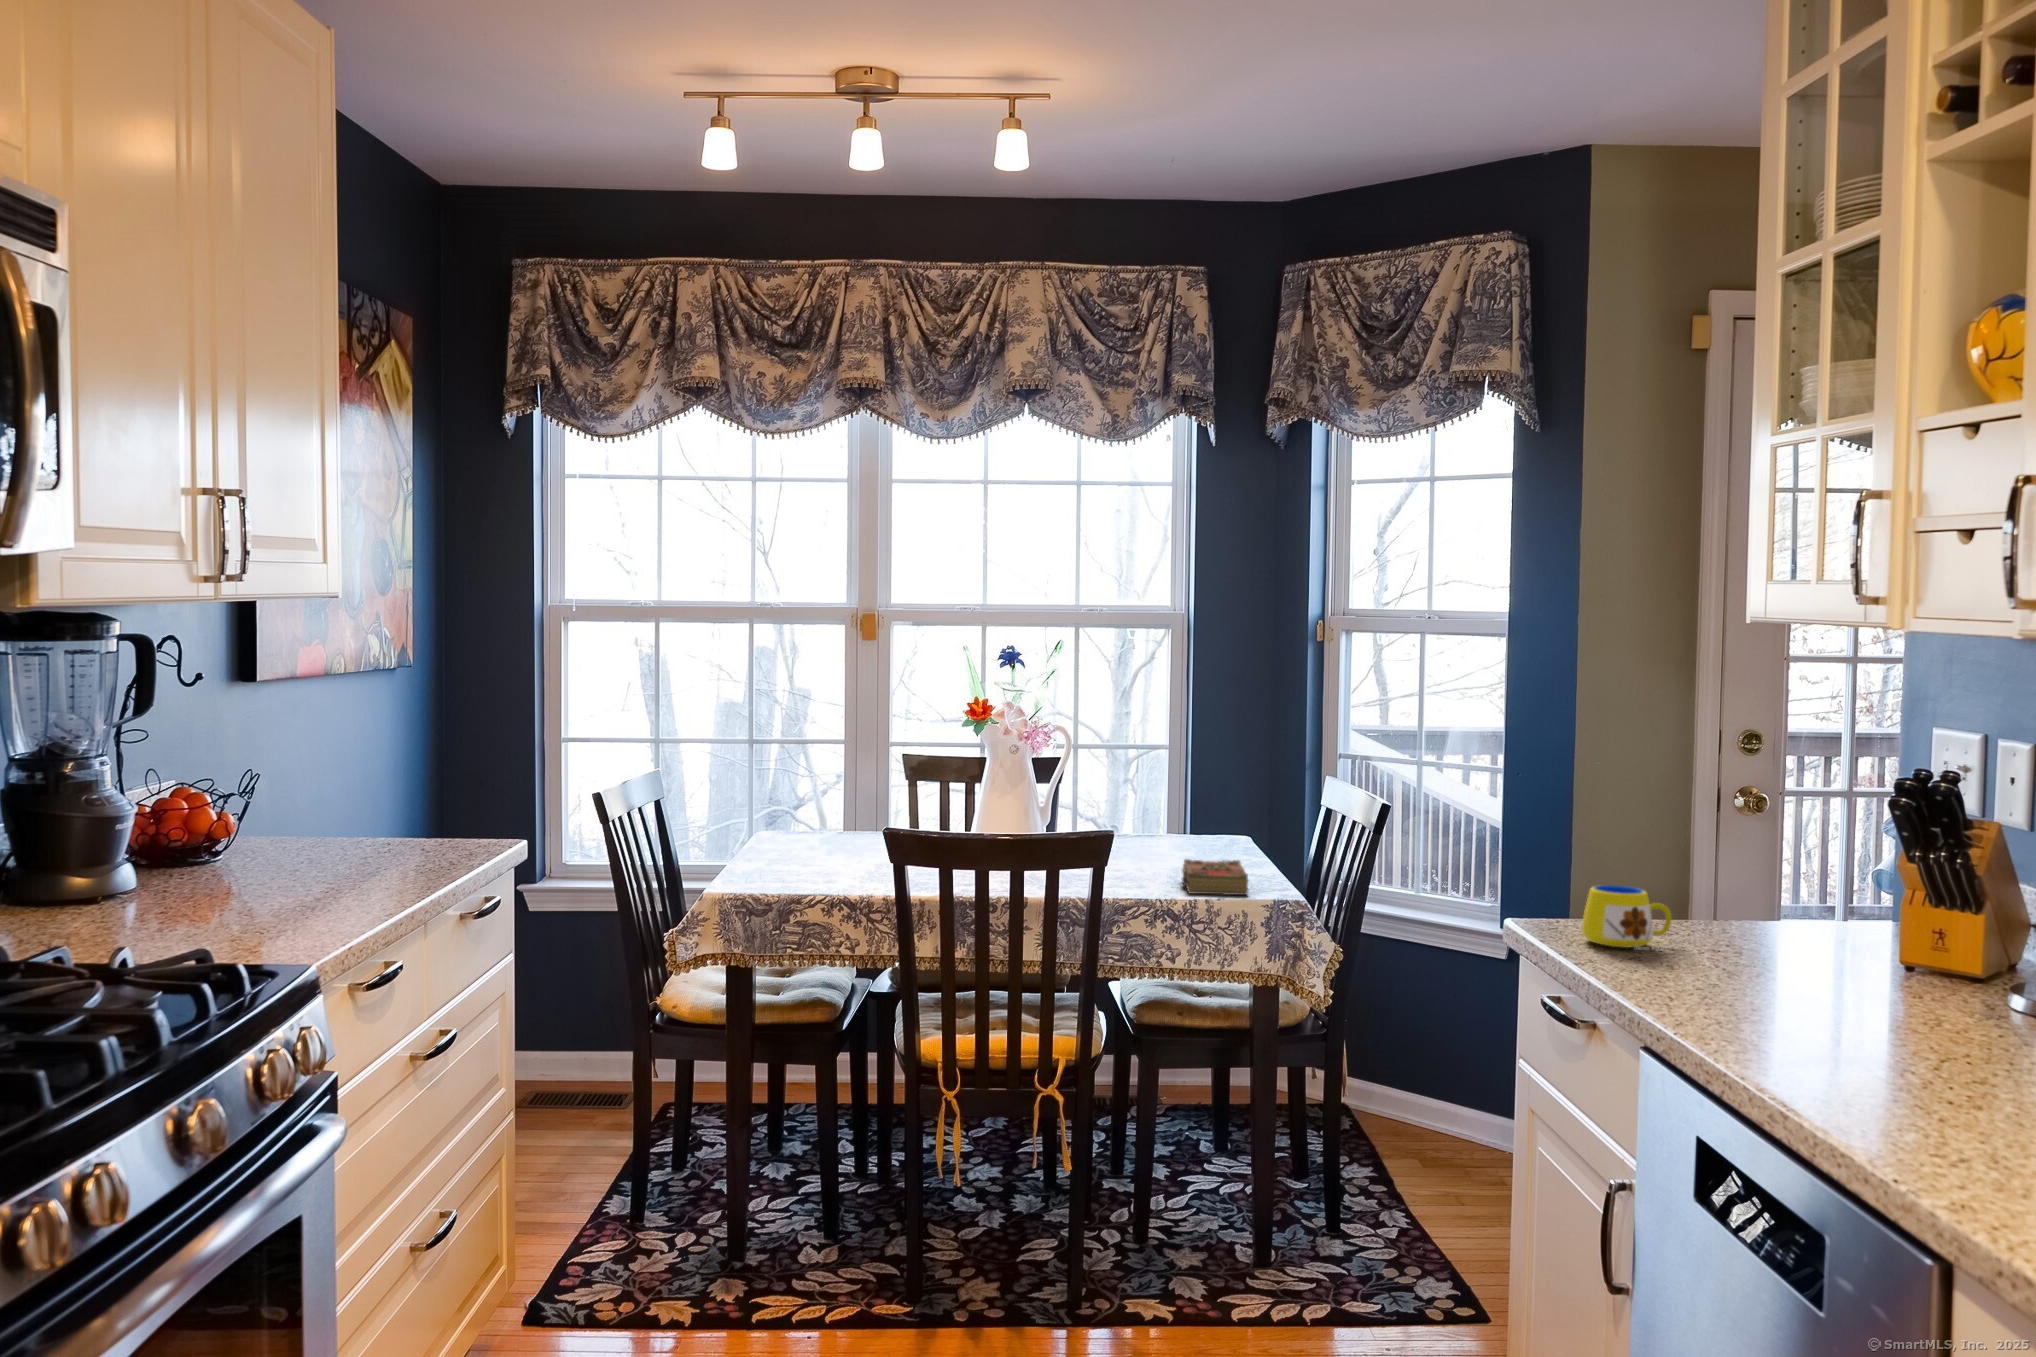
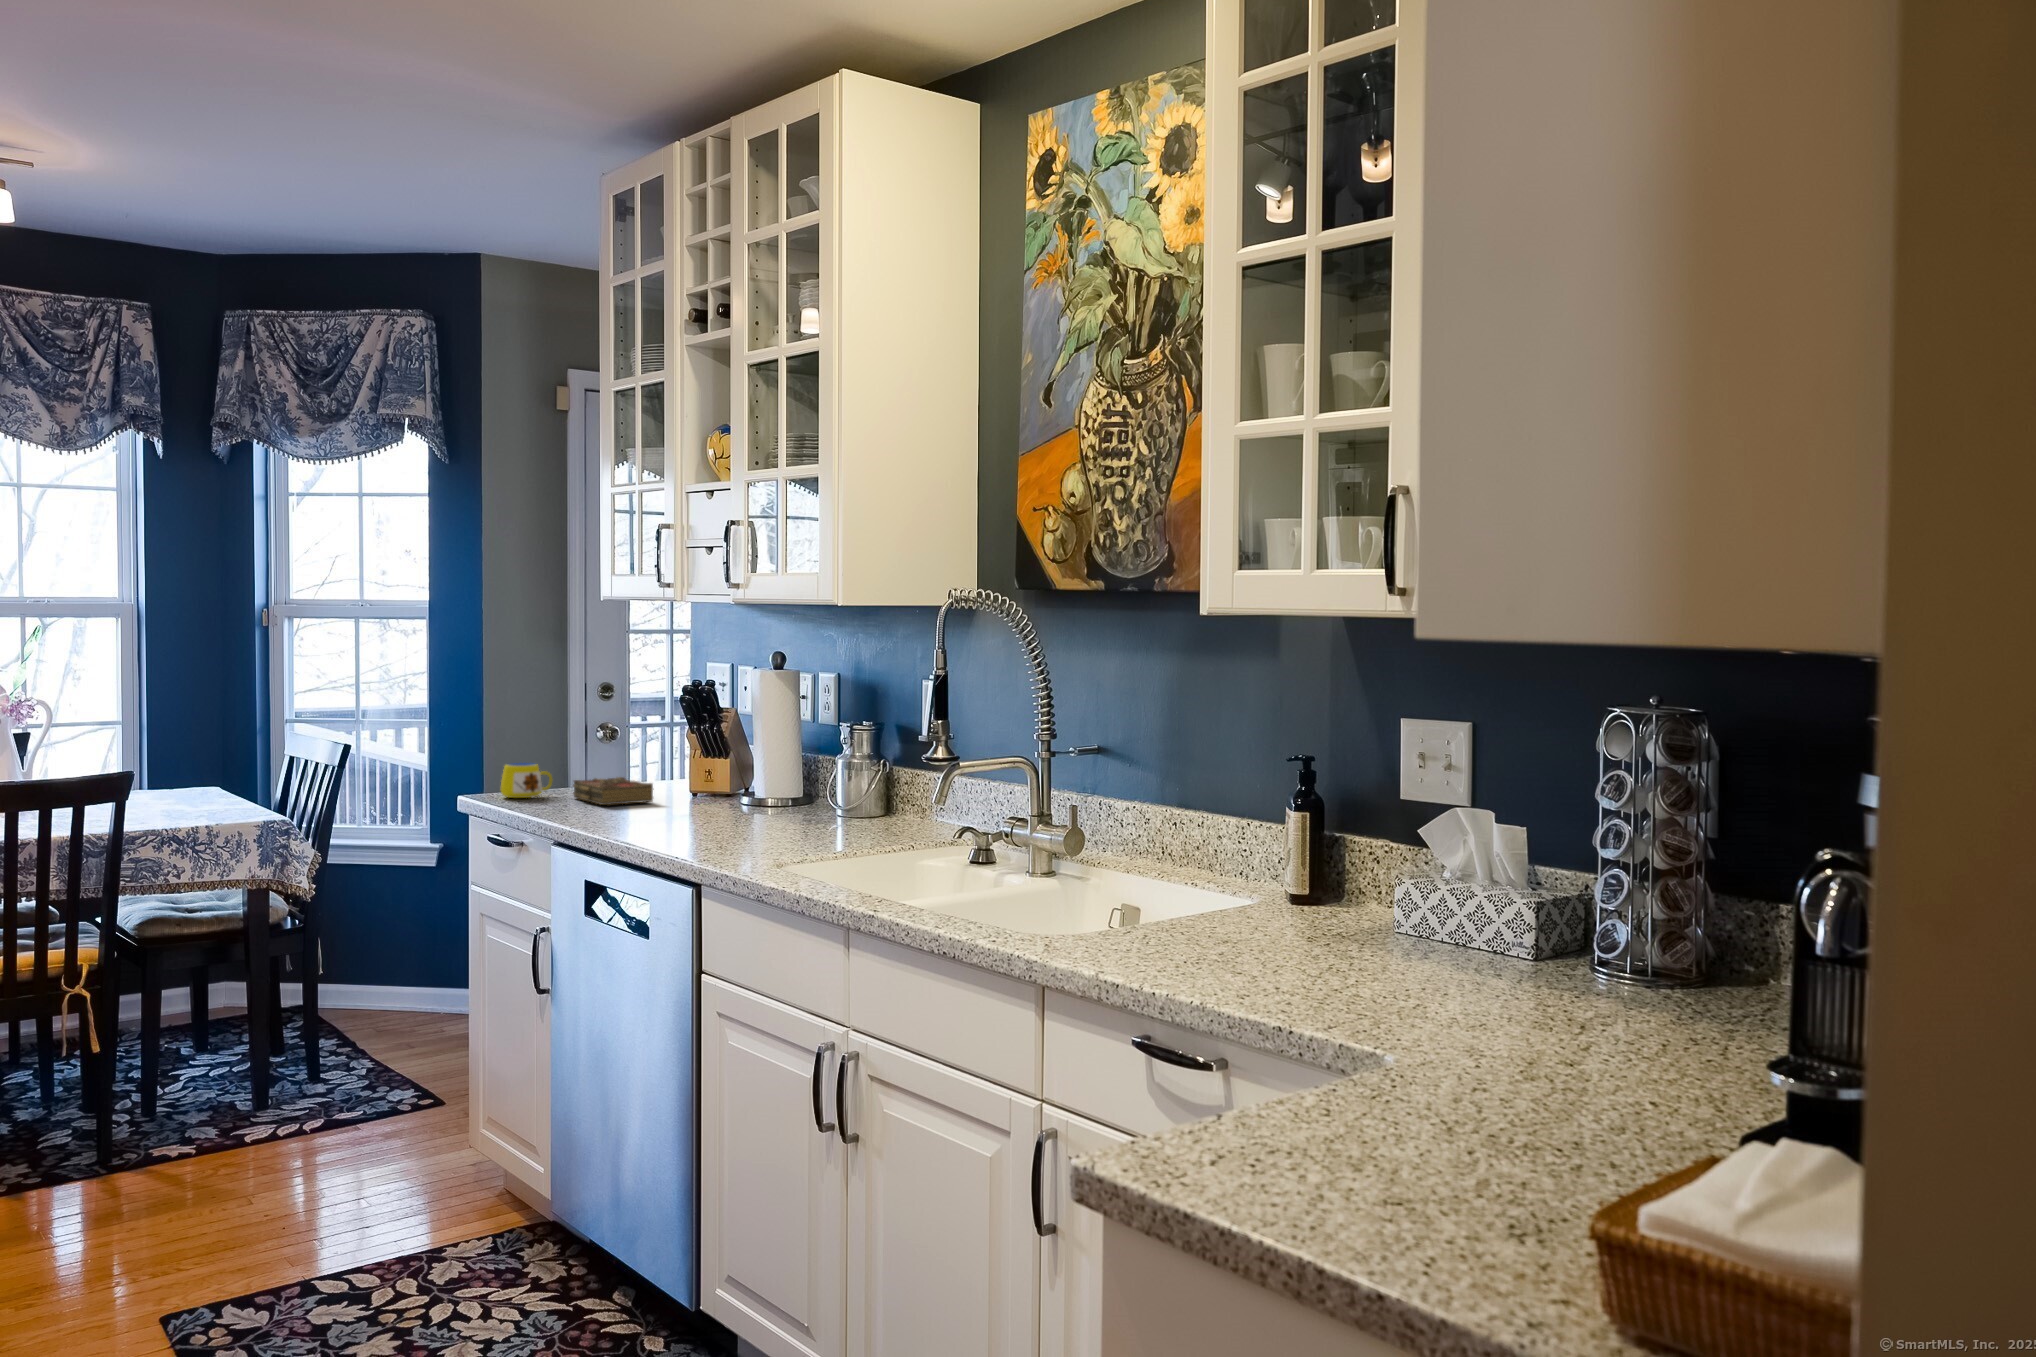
book: present [1182,859,1248,895] -> present [573,777,653,805]

